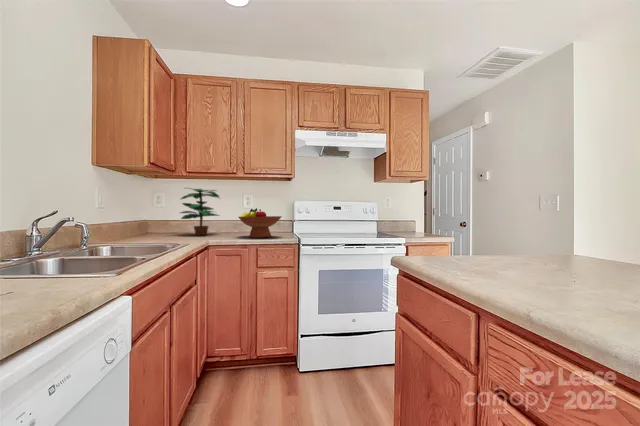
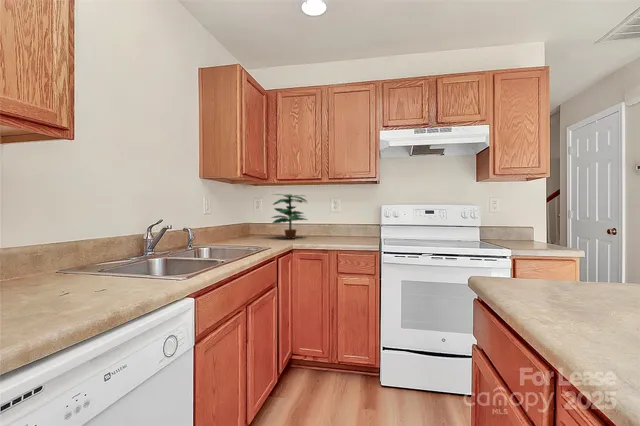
fruit bowl: present [239,208,281,238] -> none [321,214,364,243]

